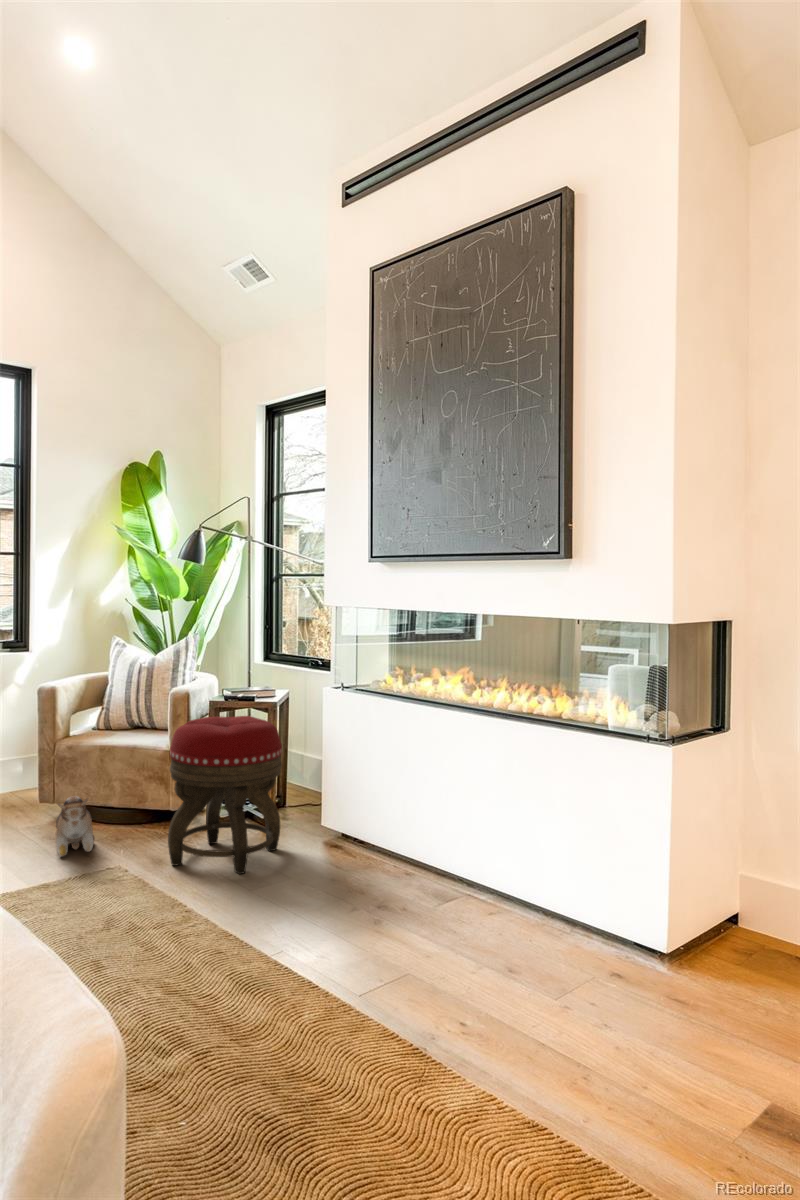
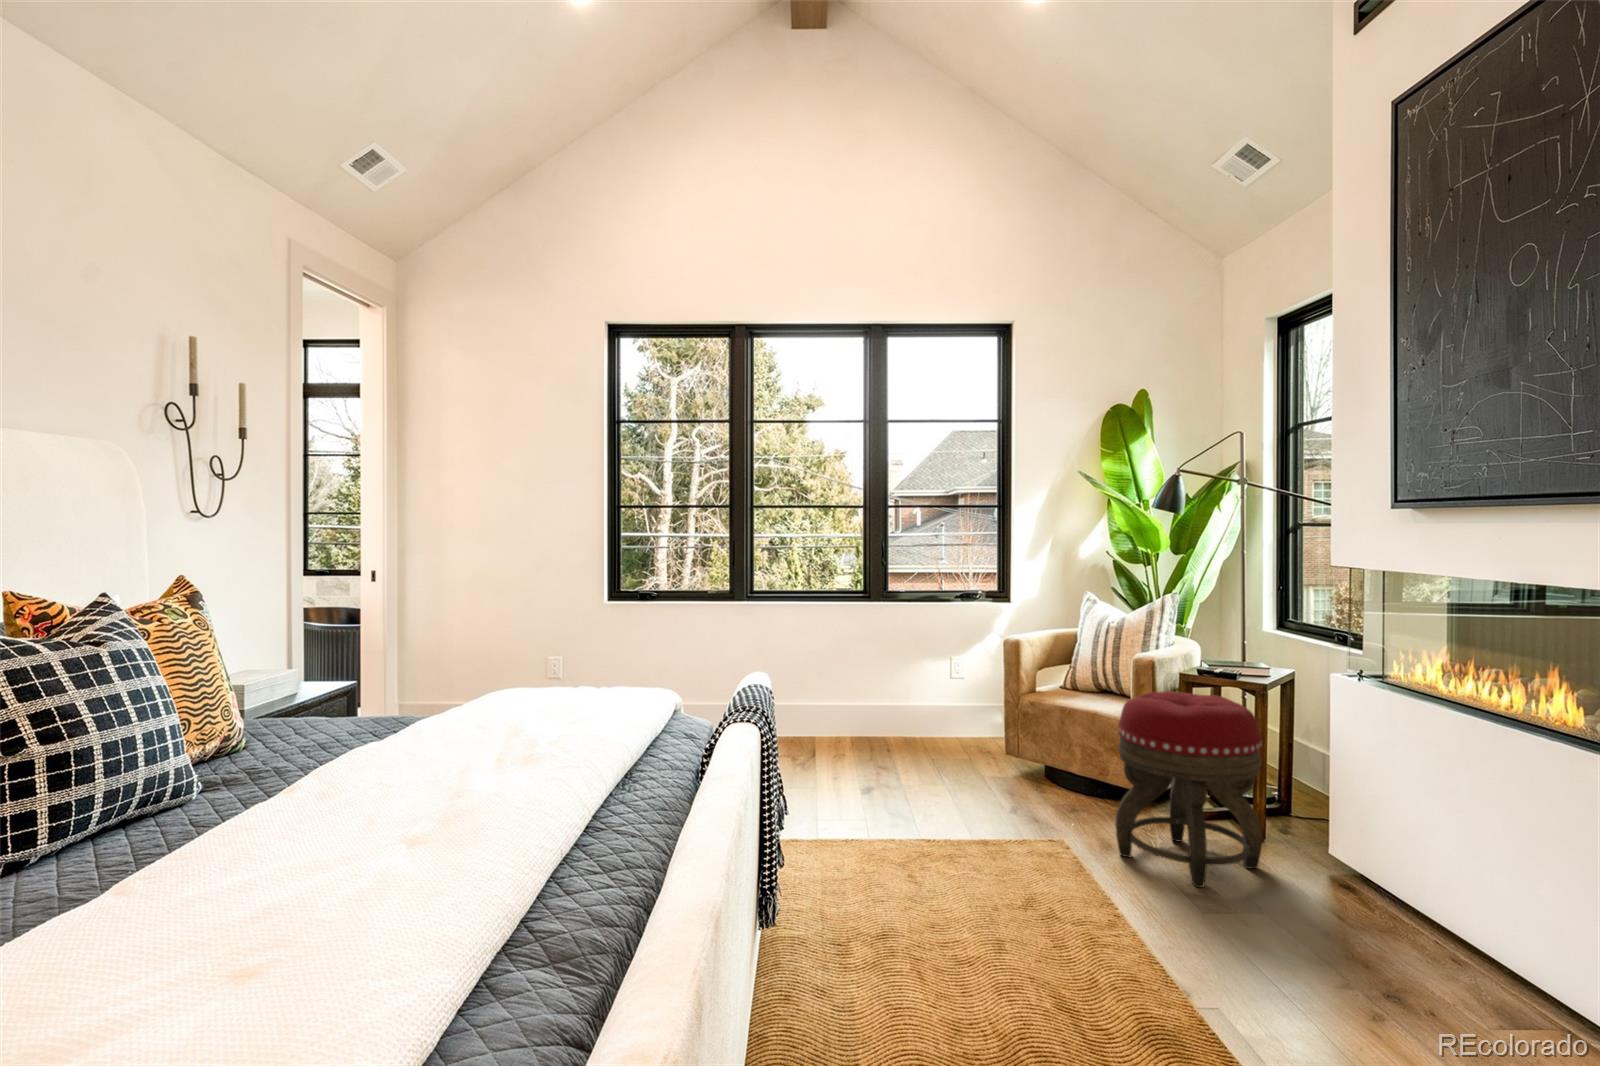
plush toy: present [56,796,95,857] -> none [1004,756,1048,818]

